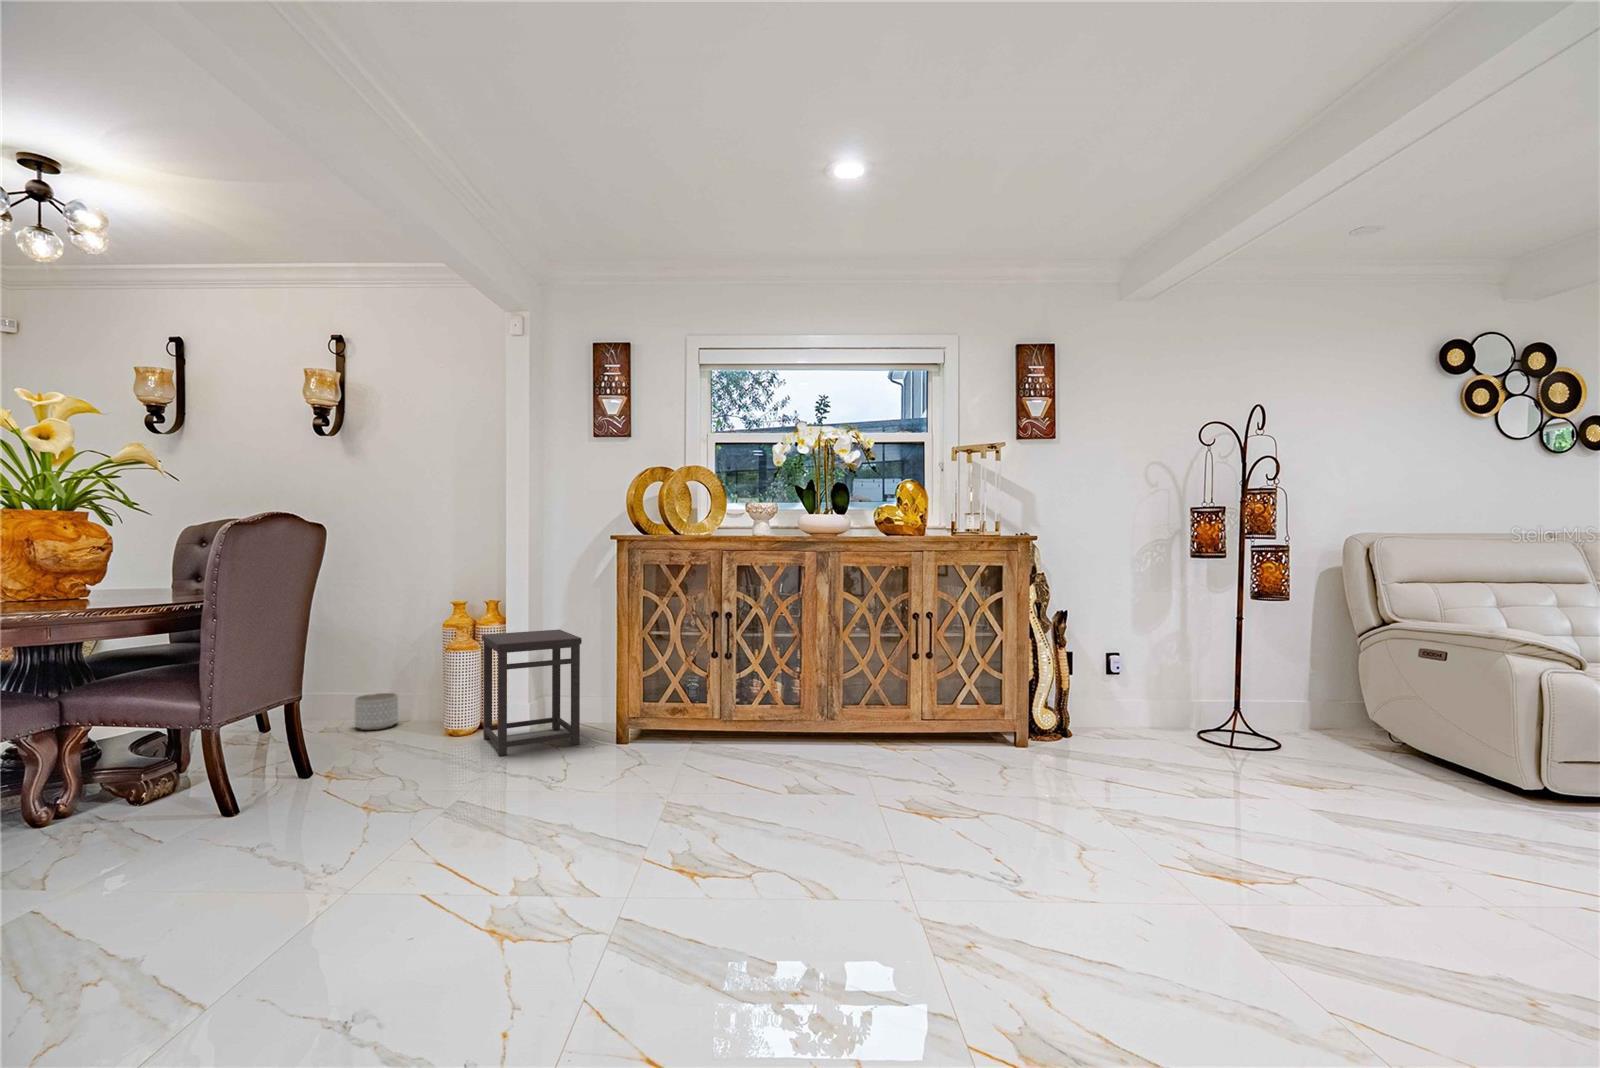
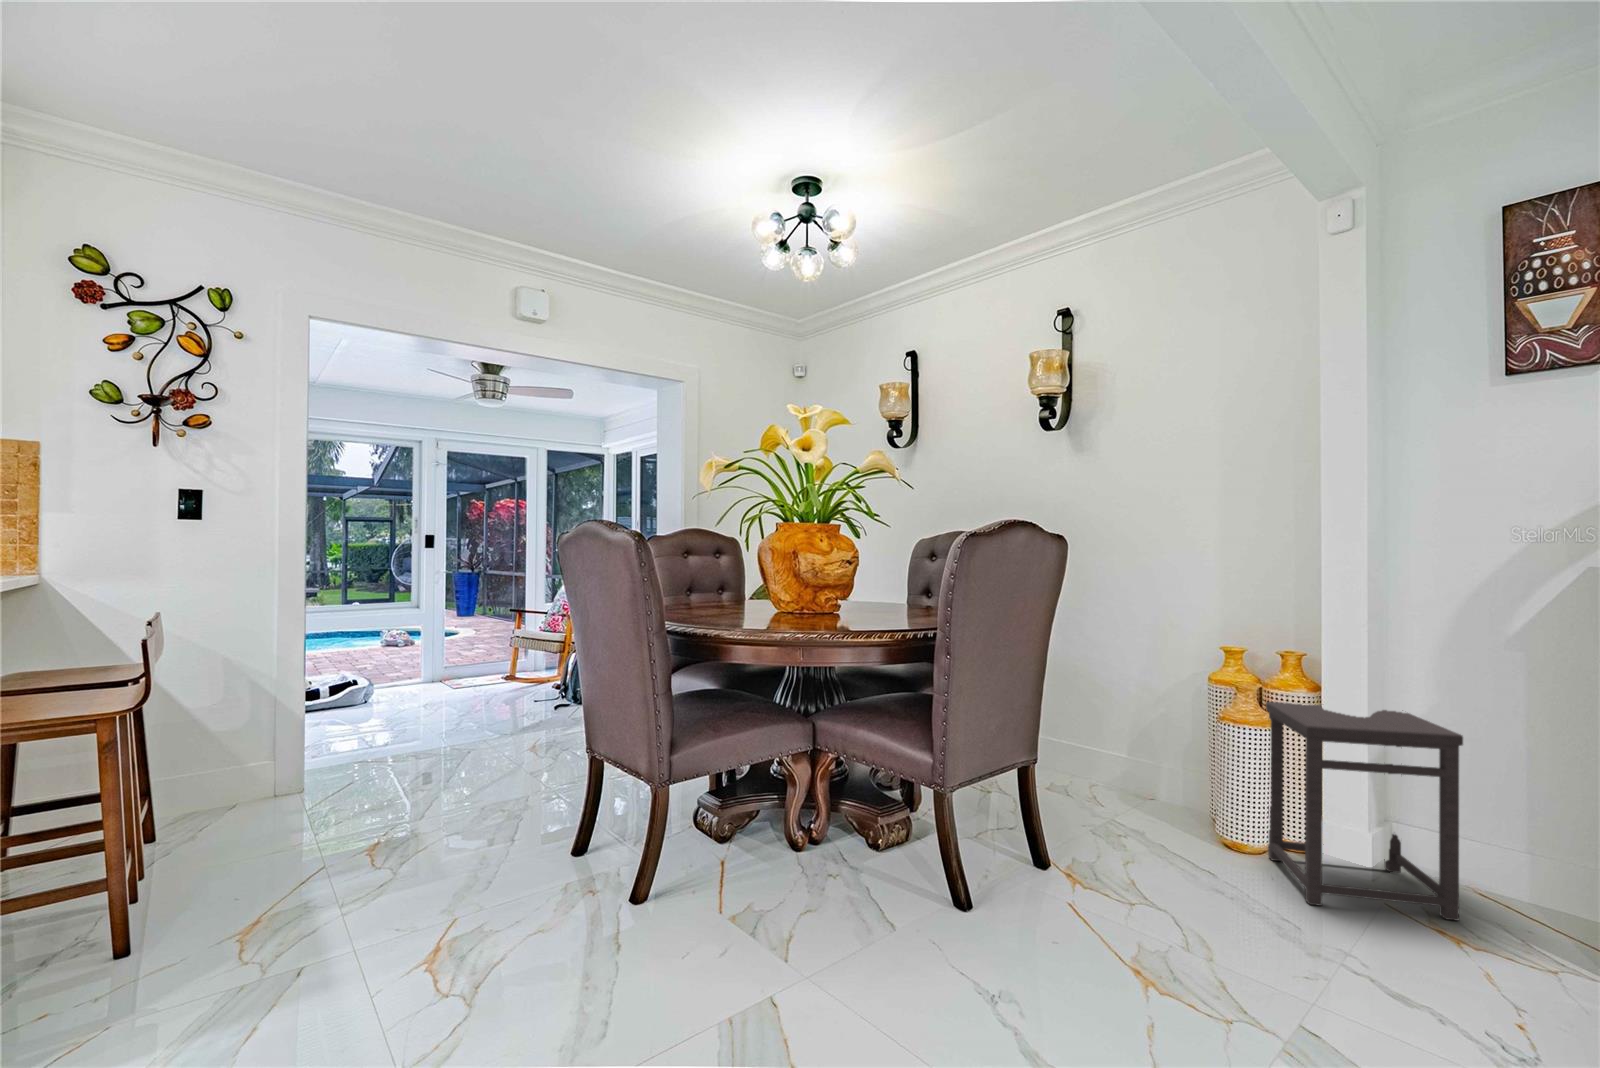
planter: present [354,693,398,730] -> none [1084,752,1137,803]

